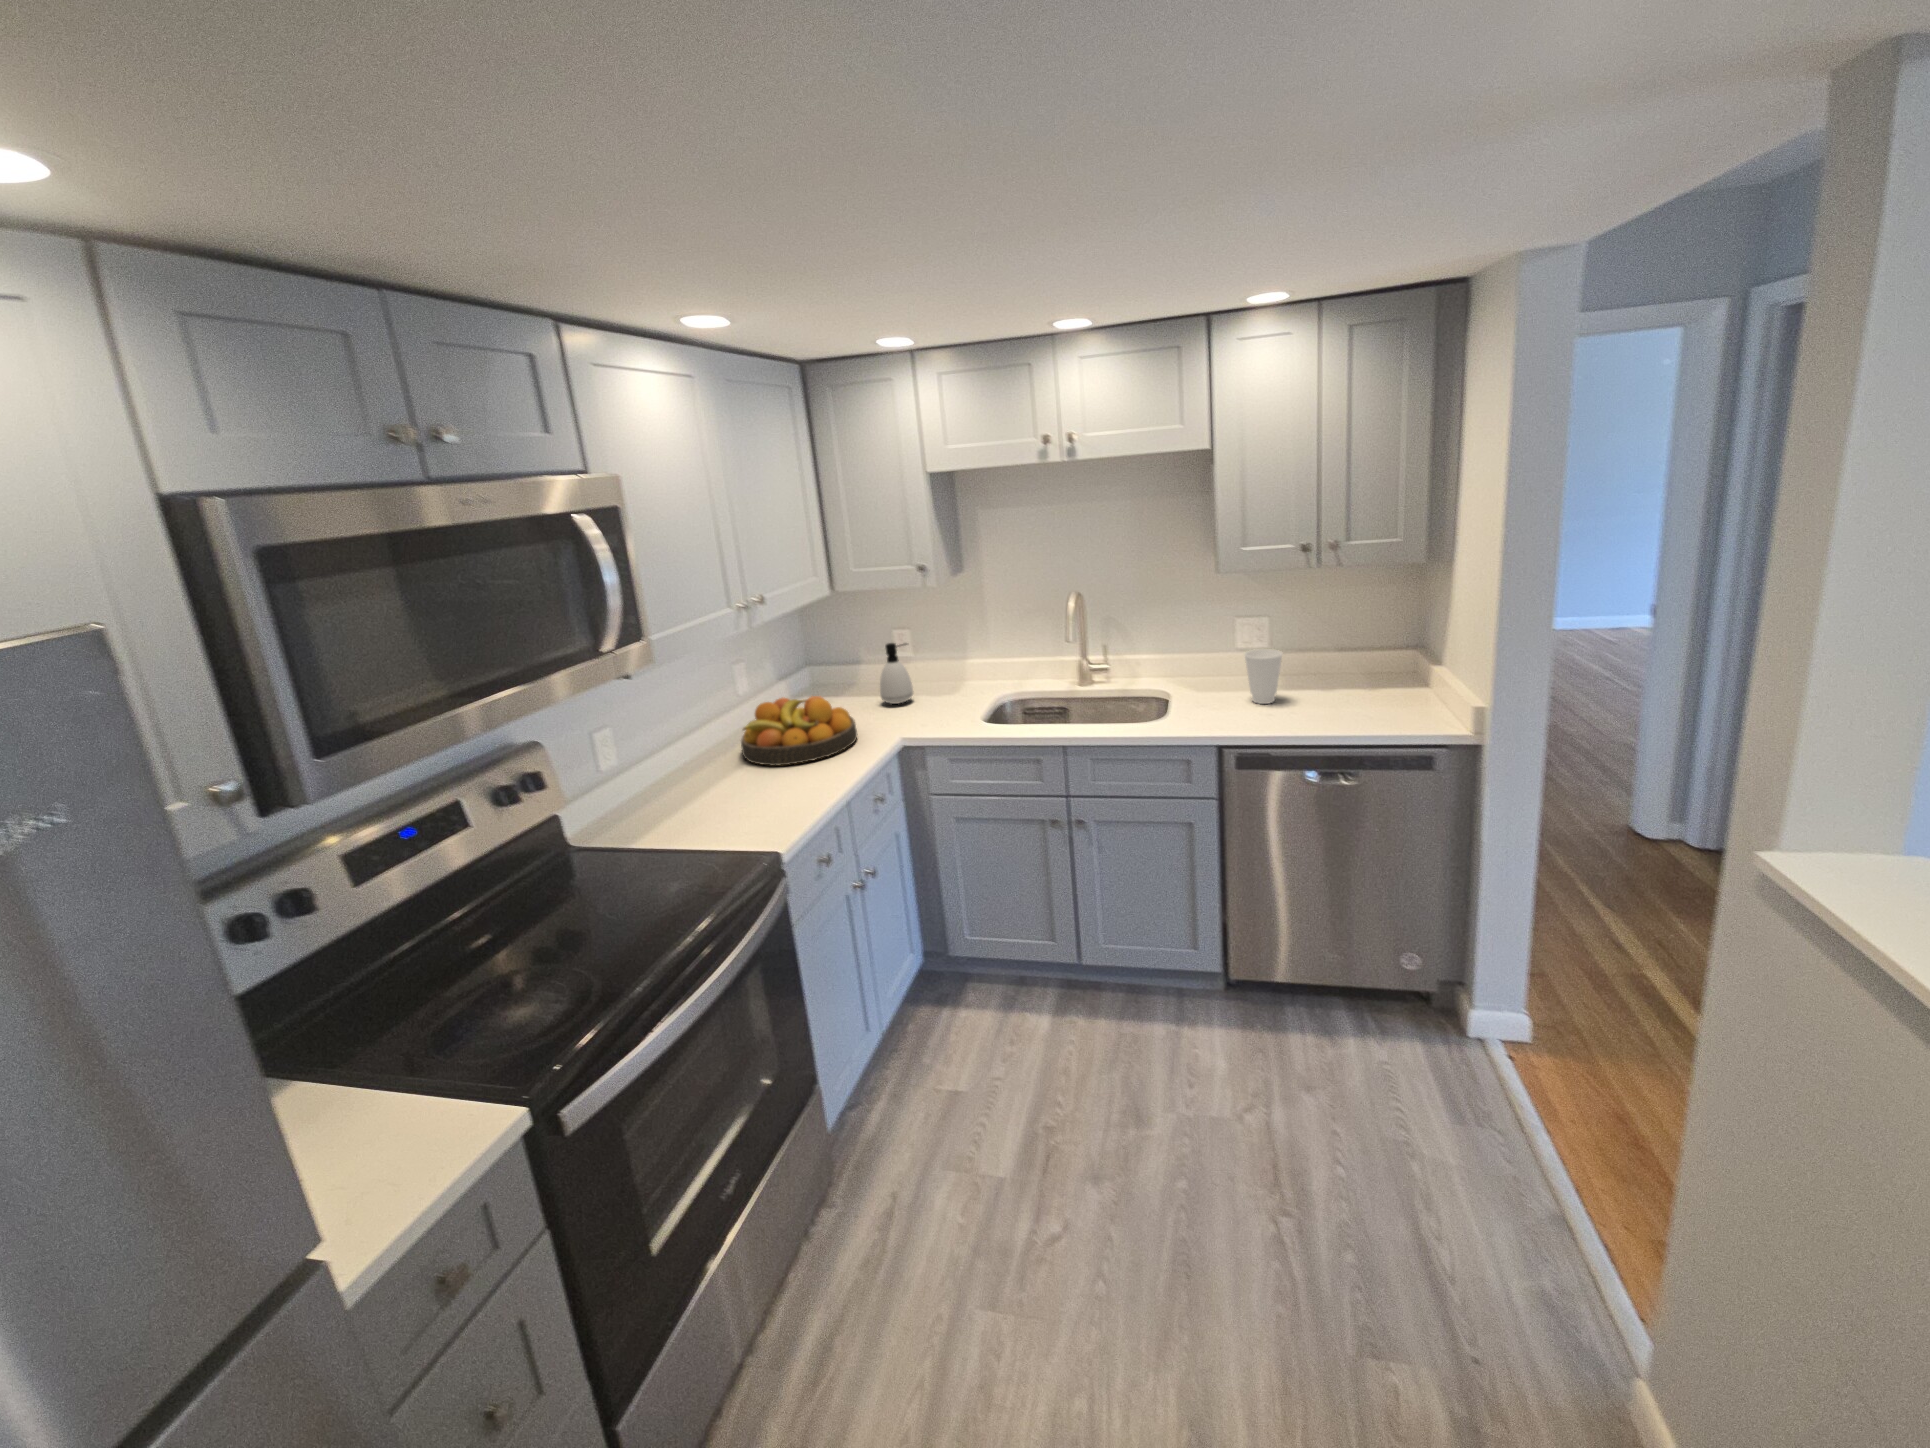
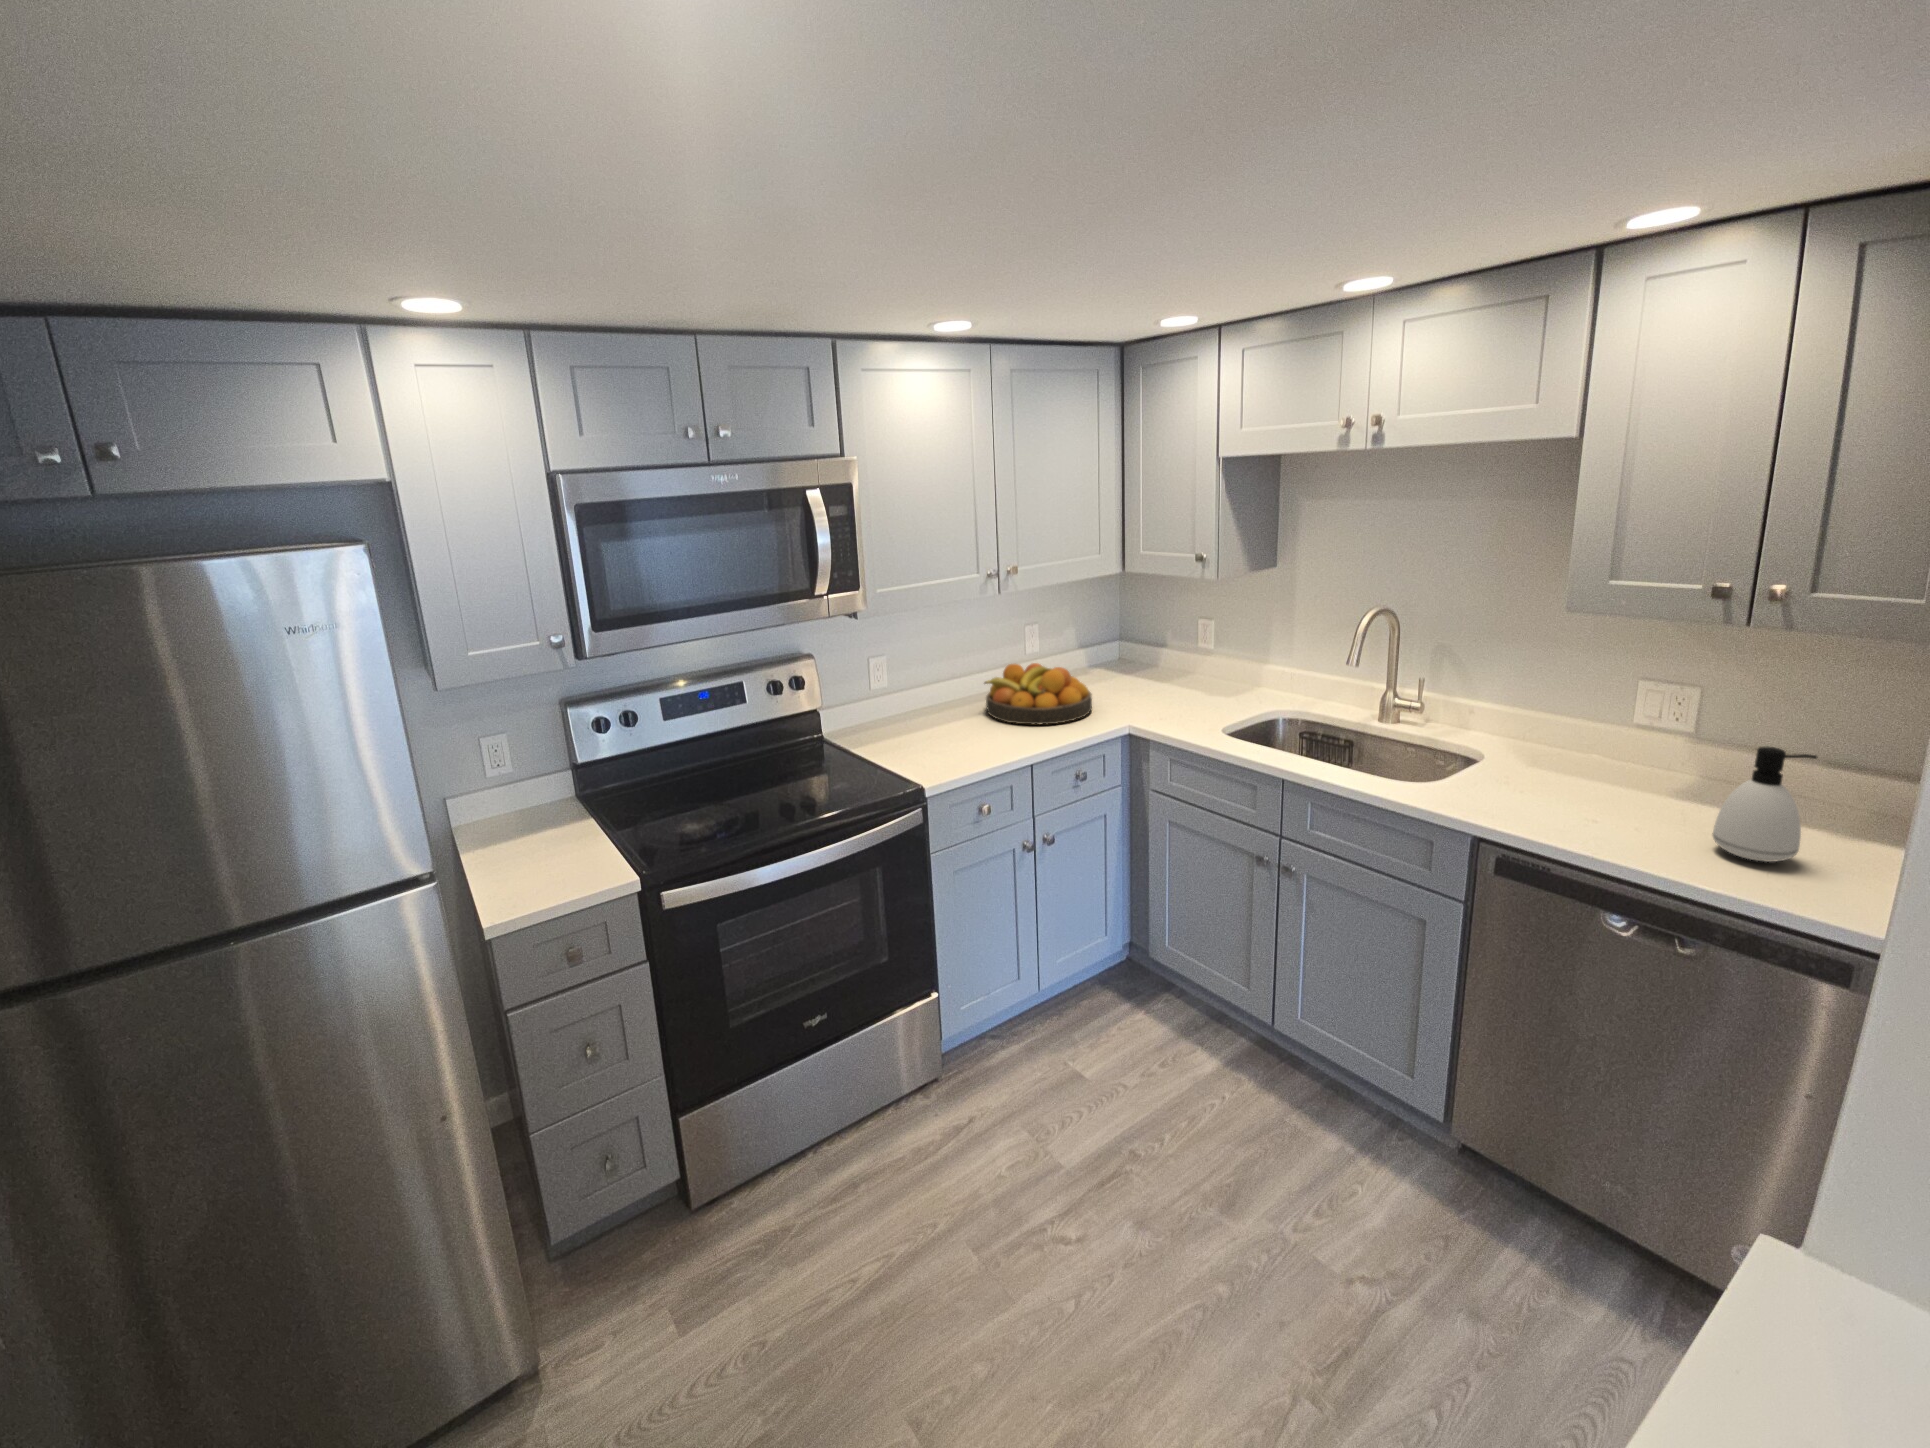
soap dispenser: present [880,643,913,704] -> present [1712,747,1817,862]
cup: present [1244,649,1282,704] -> none [1590,722,1660,803]

